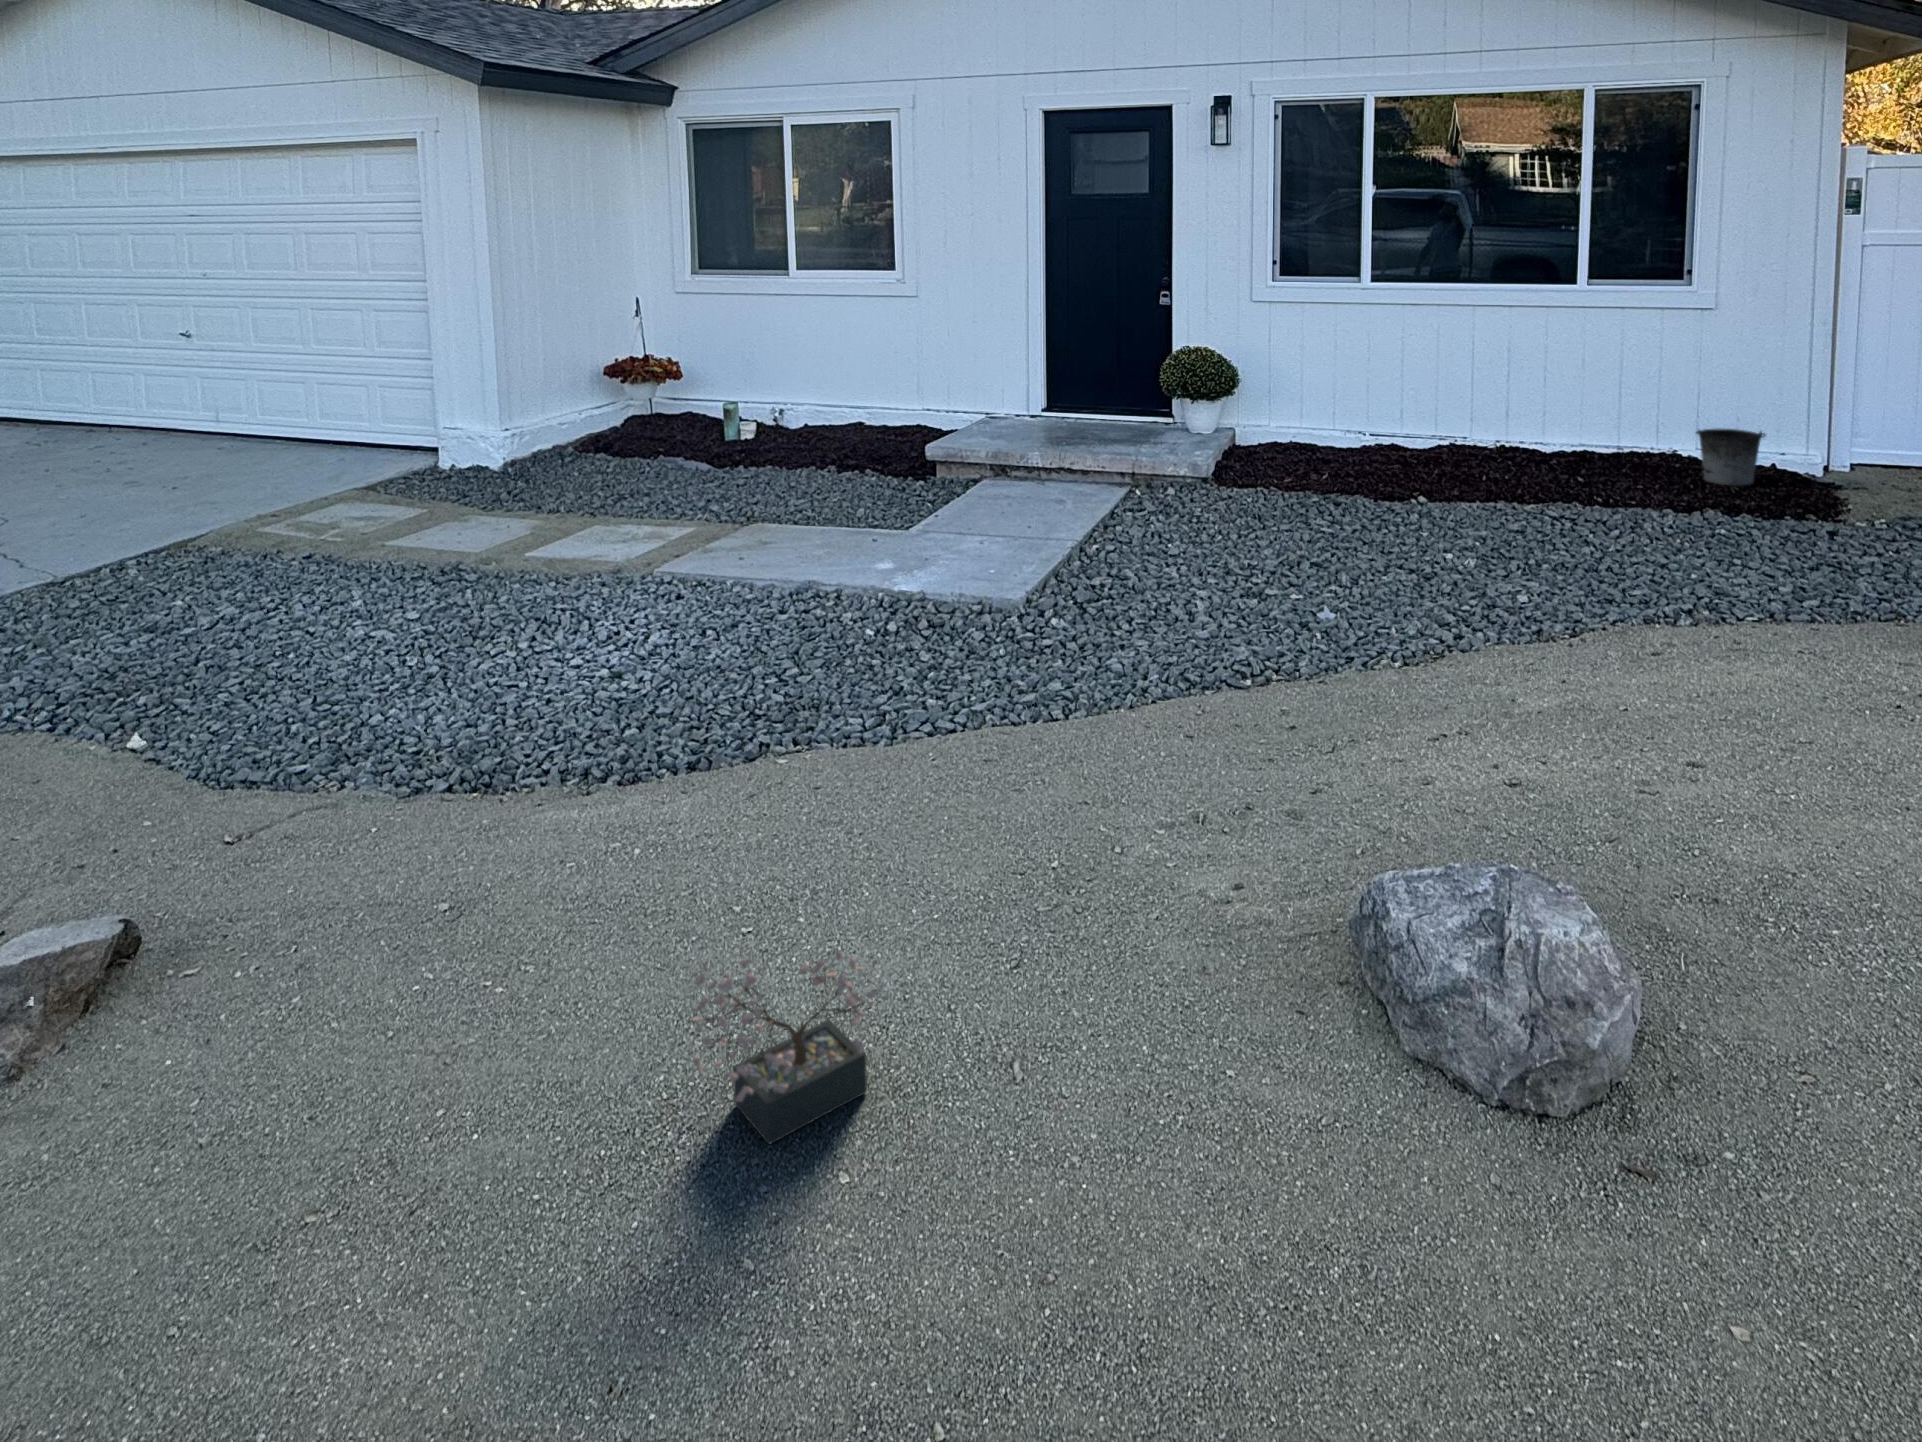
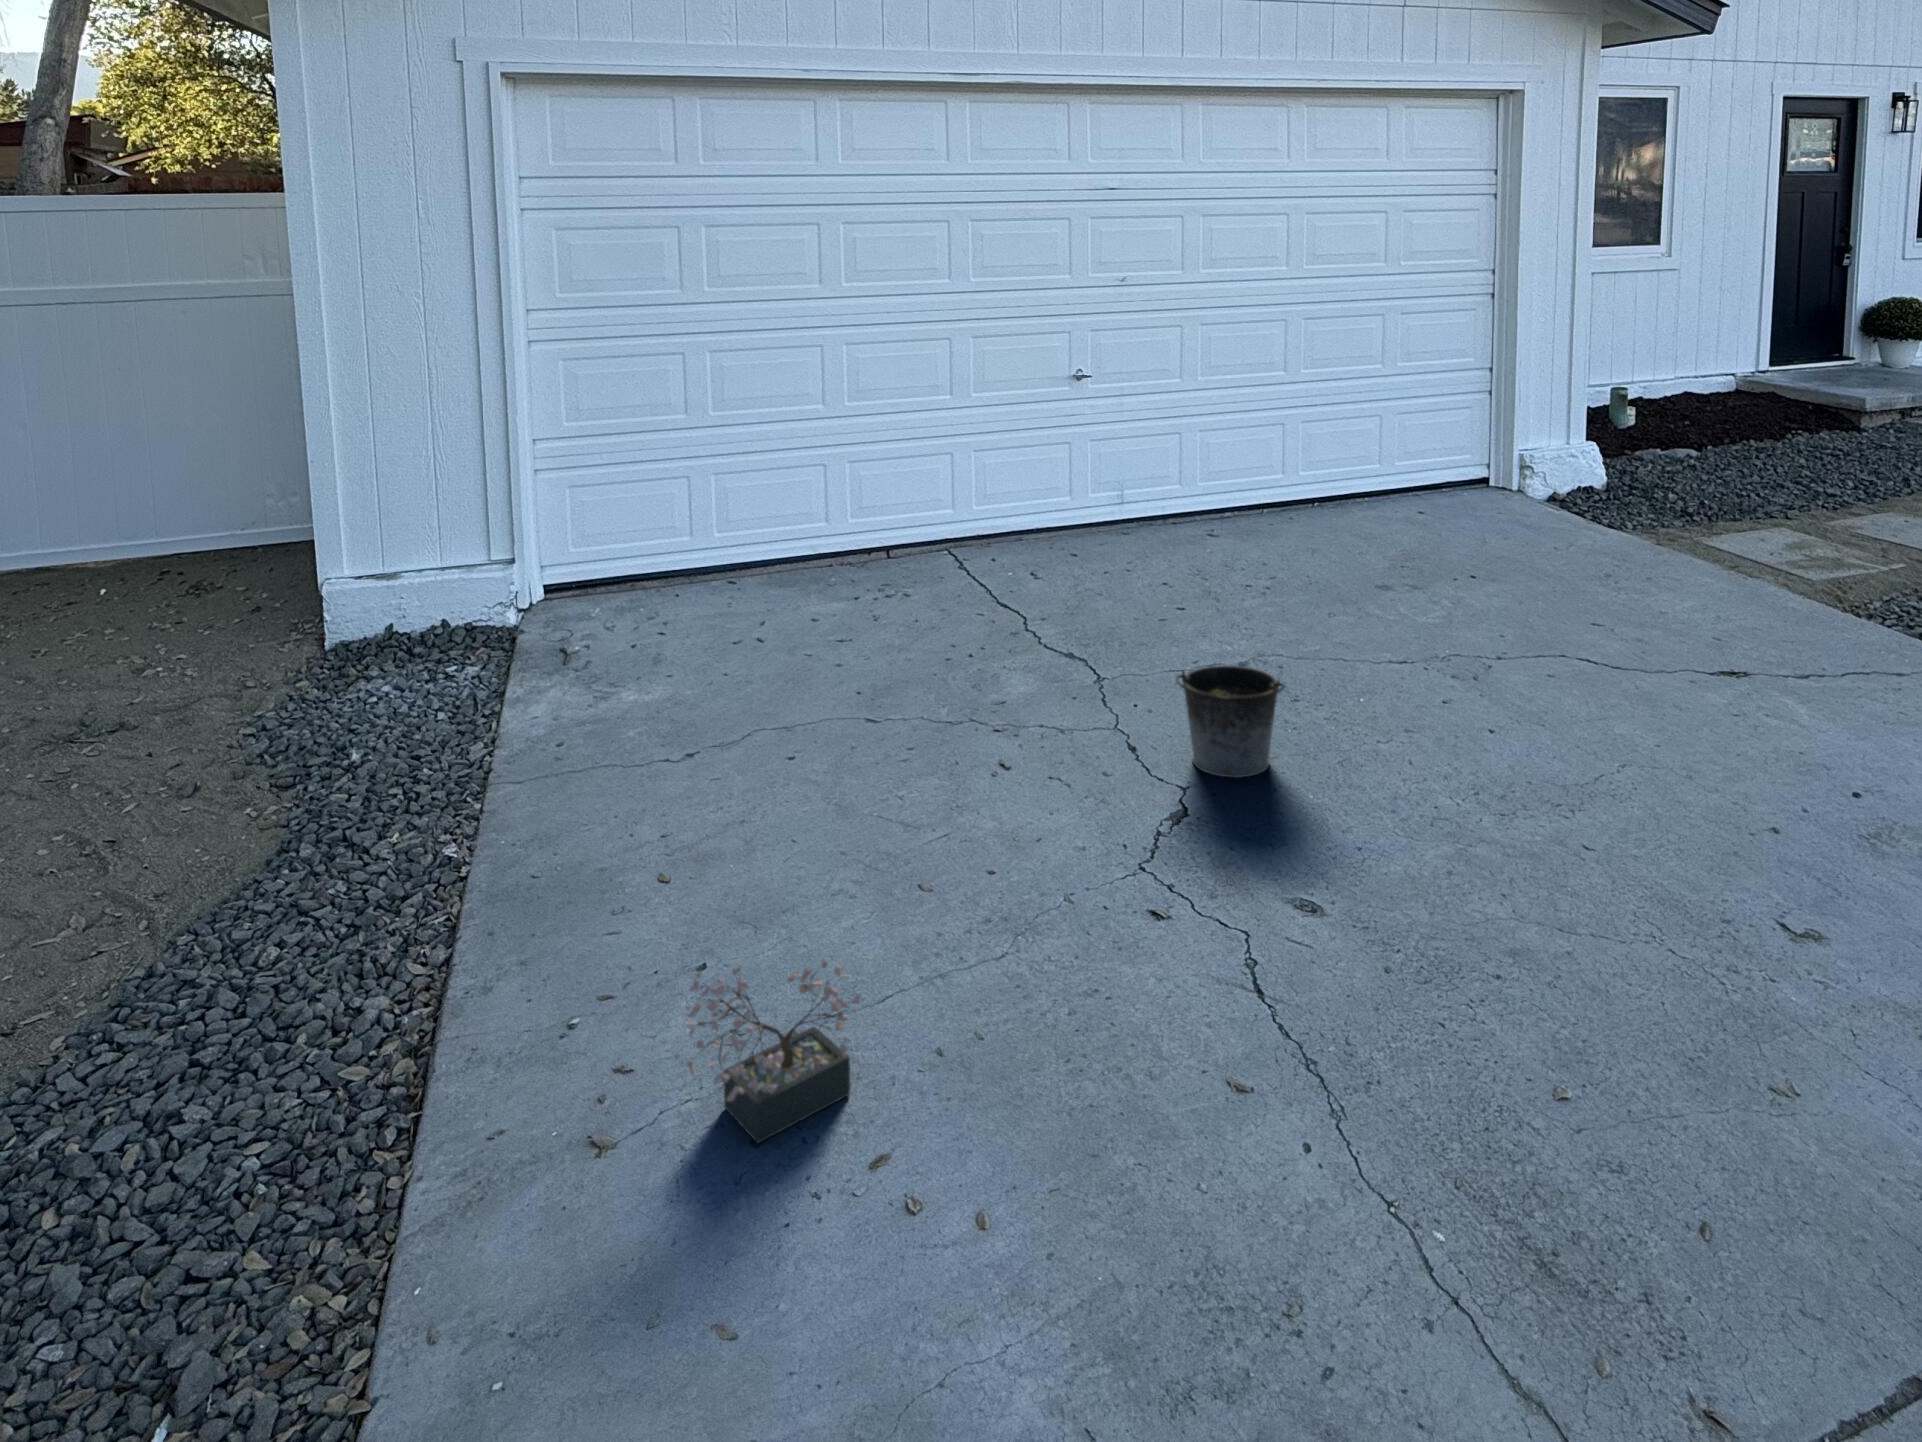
bucket: present [1696,429,1766,486] -> present [1176,666,1285,778]

